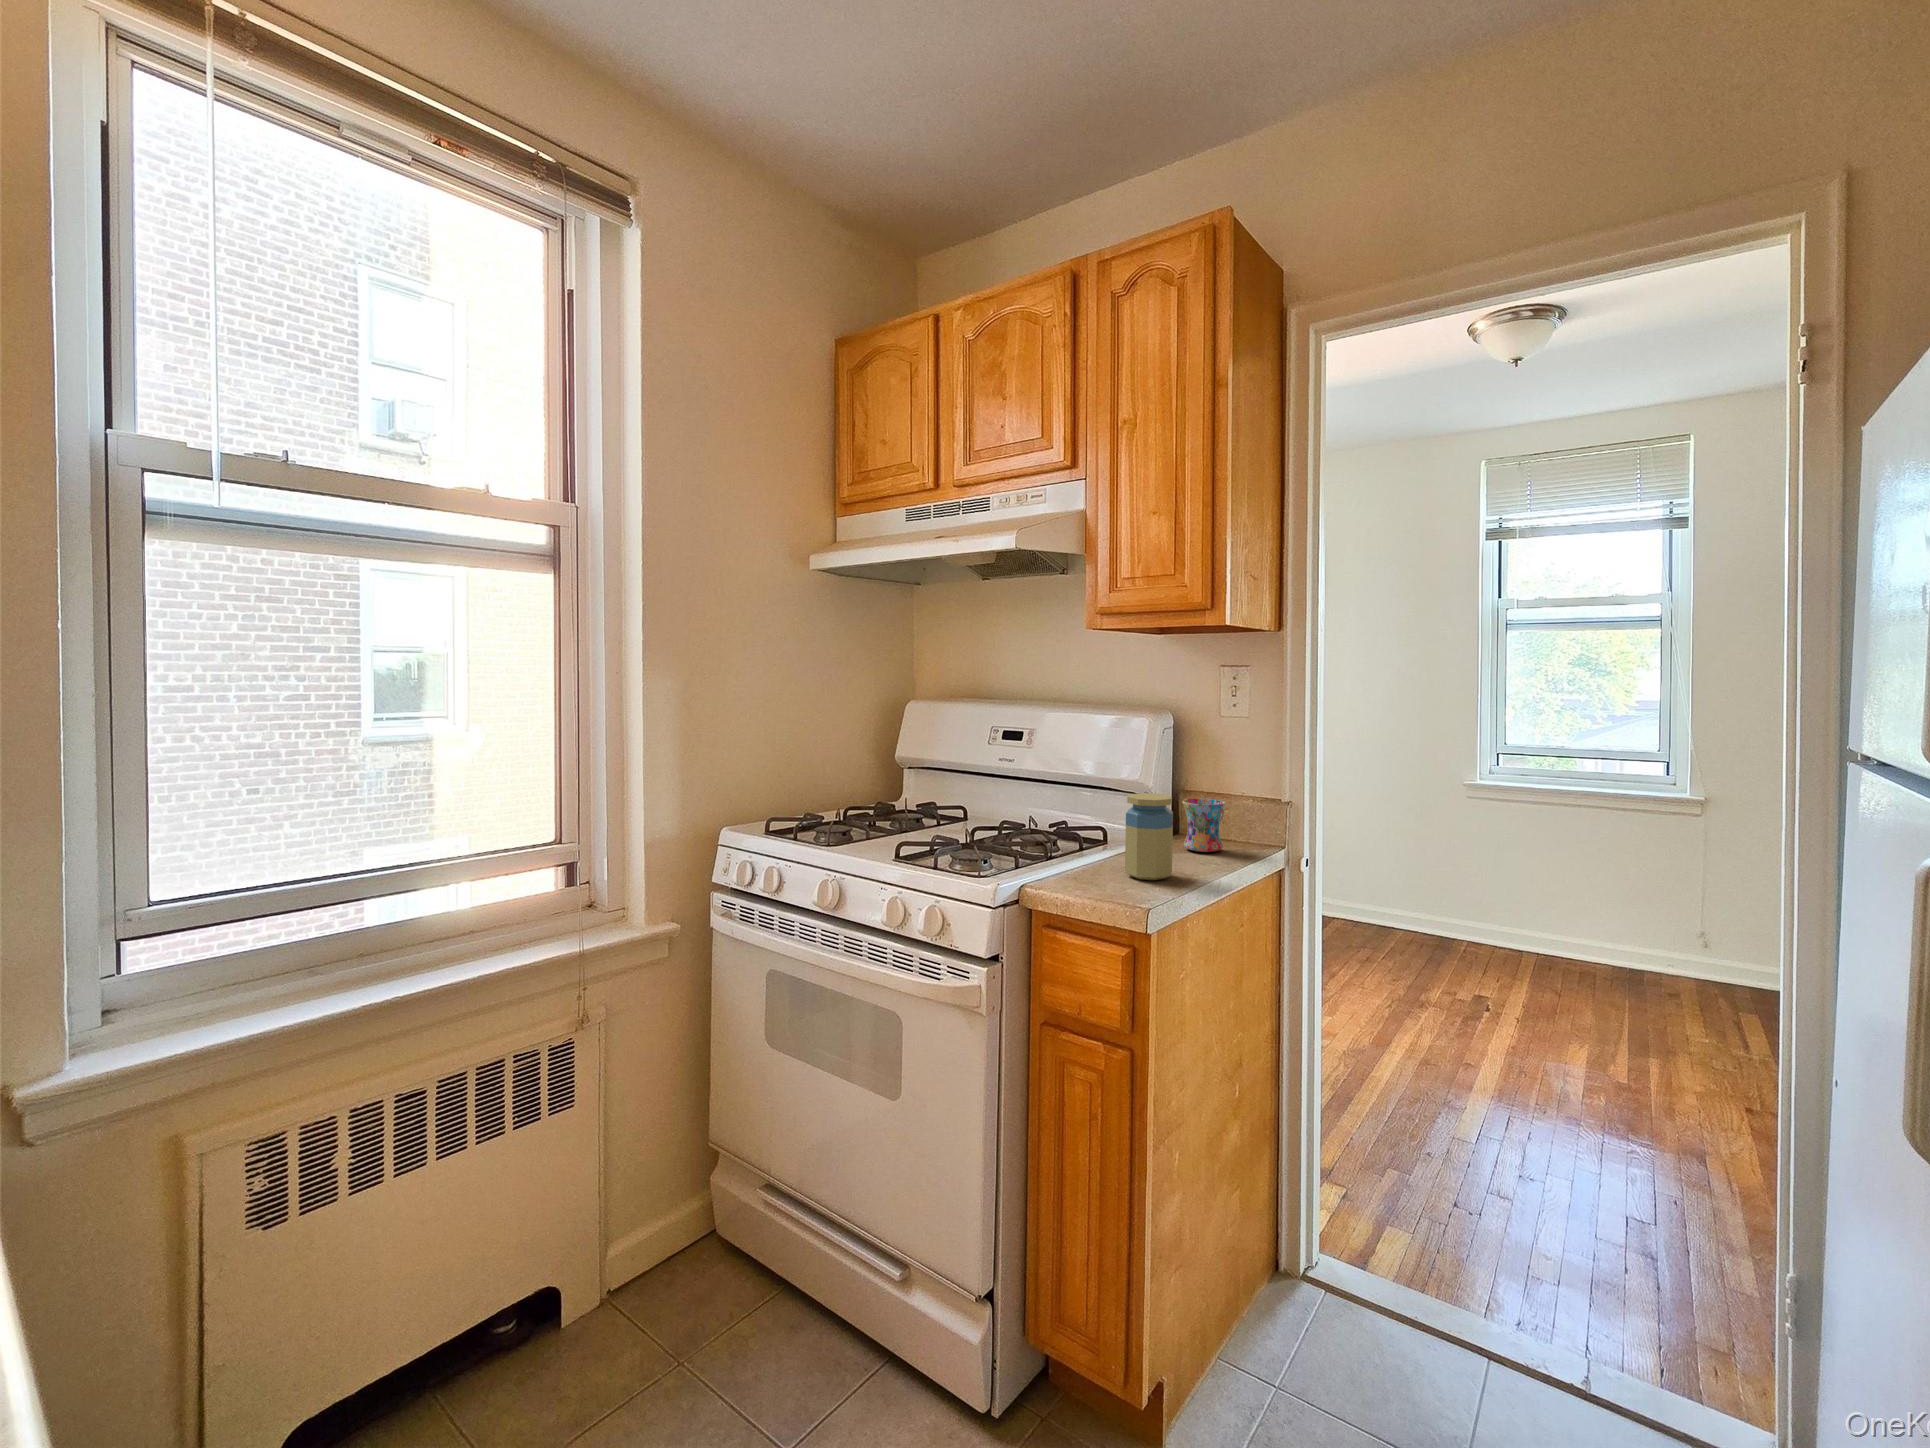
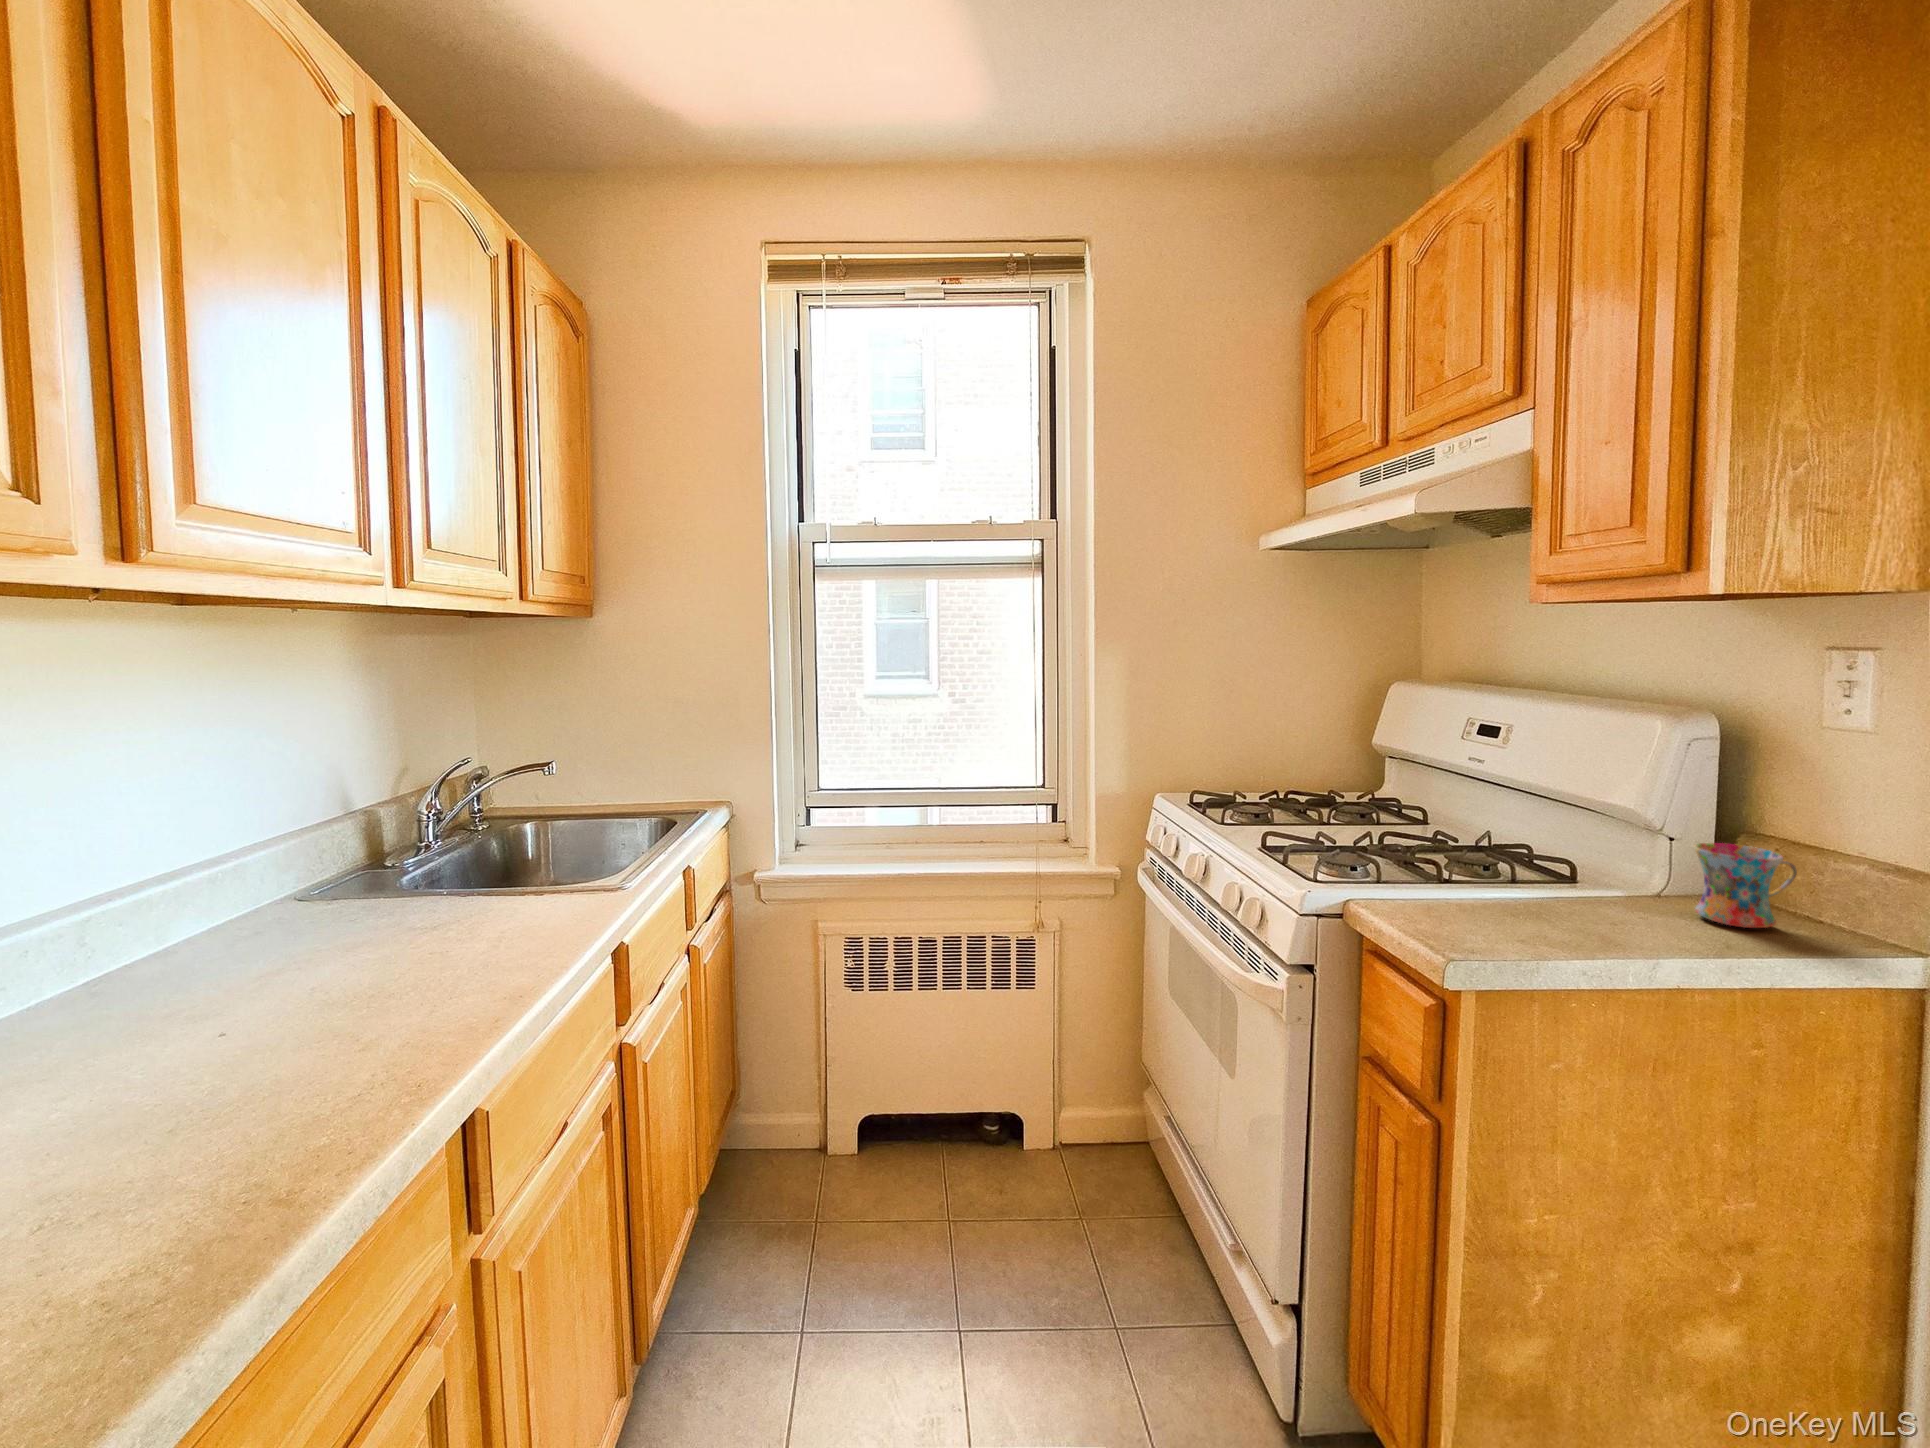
jar: present [1125,793,1173,880] -> none [1504,819,1587,938]

